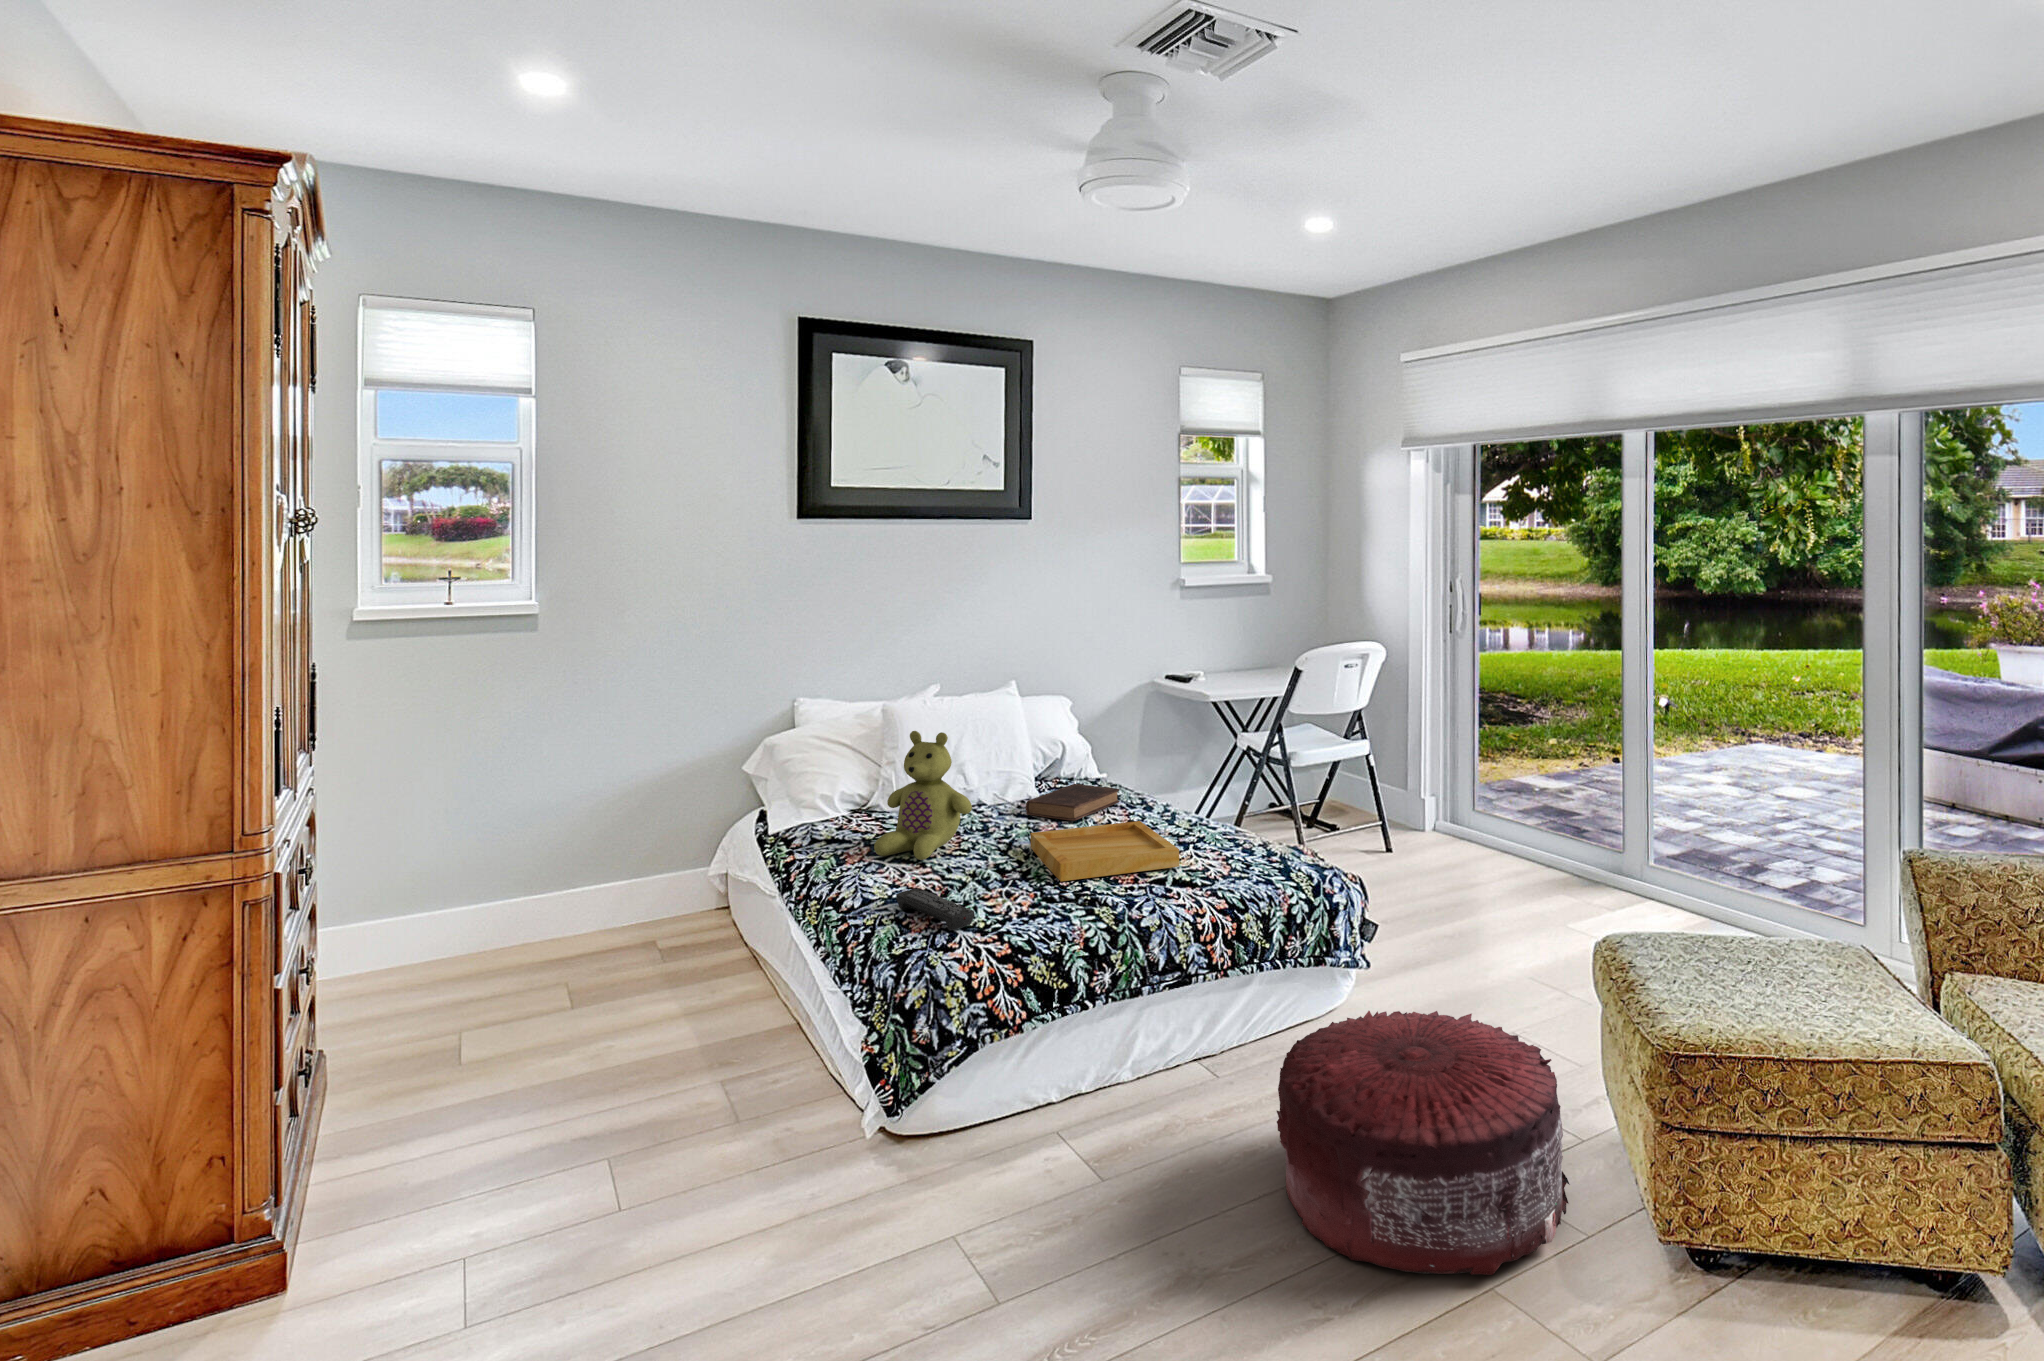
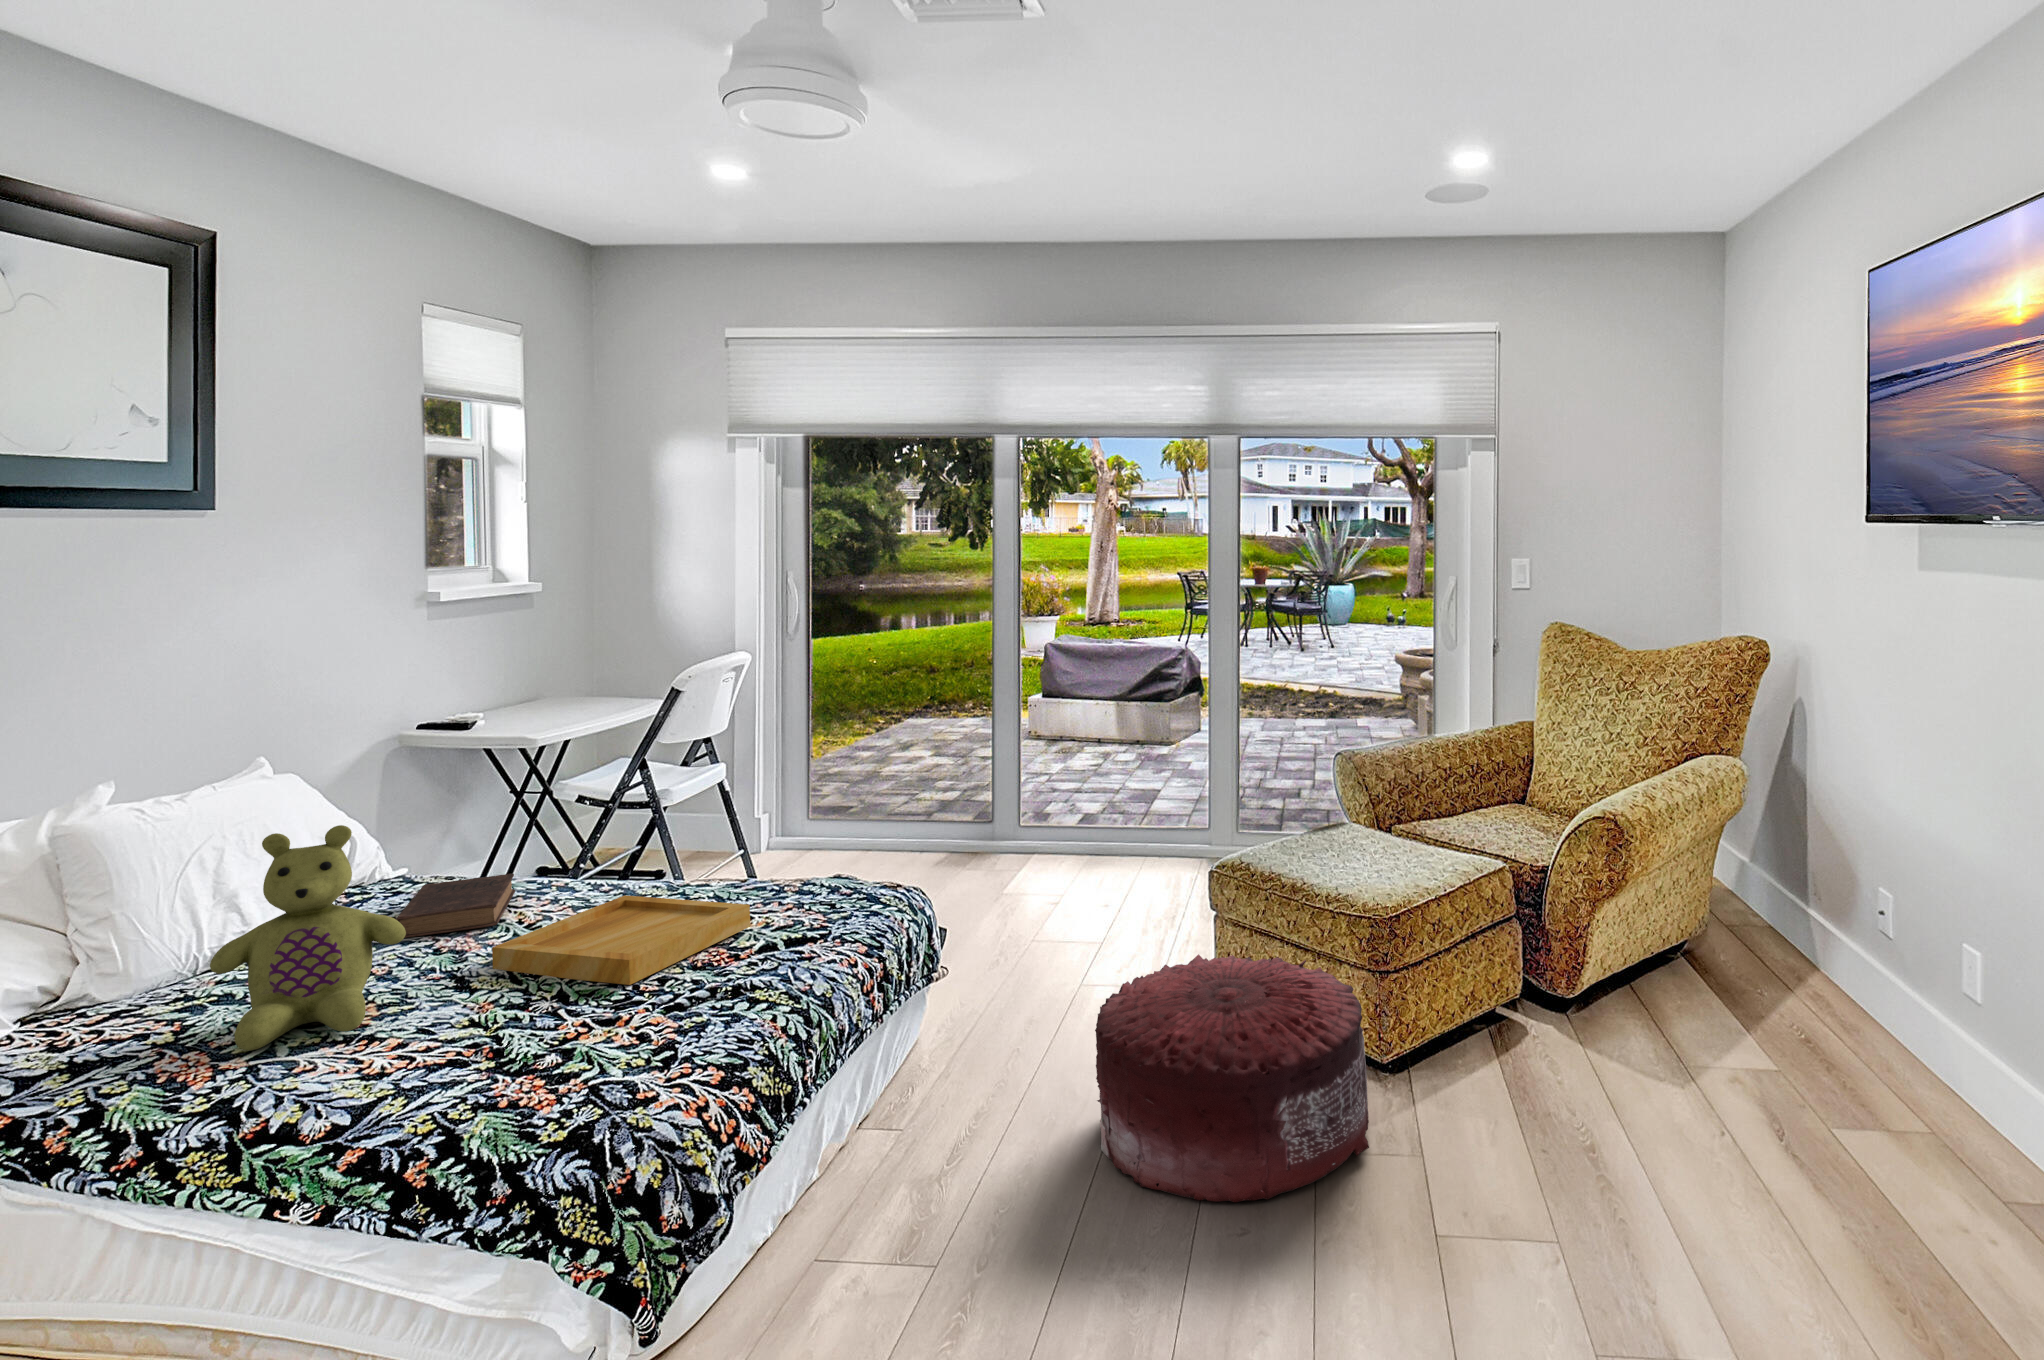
remote control: present [896,889,974,931] -> none [439,1039,624,1091]

